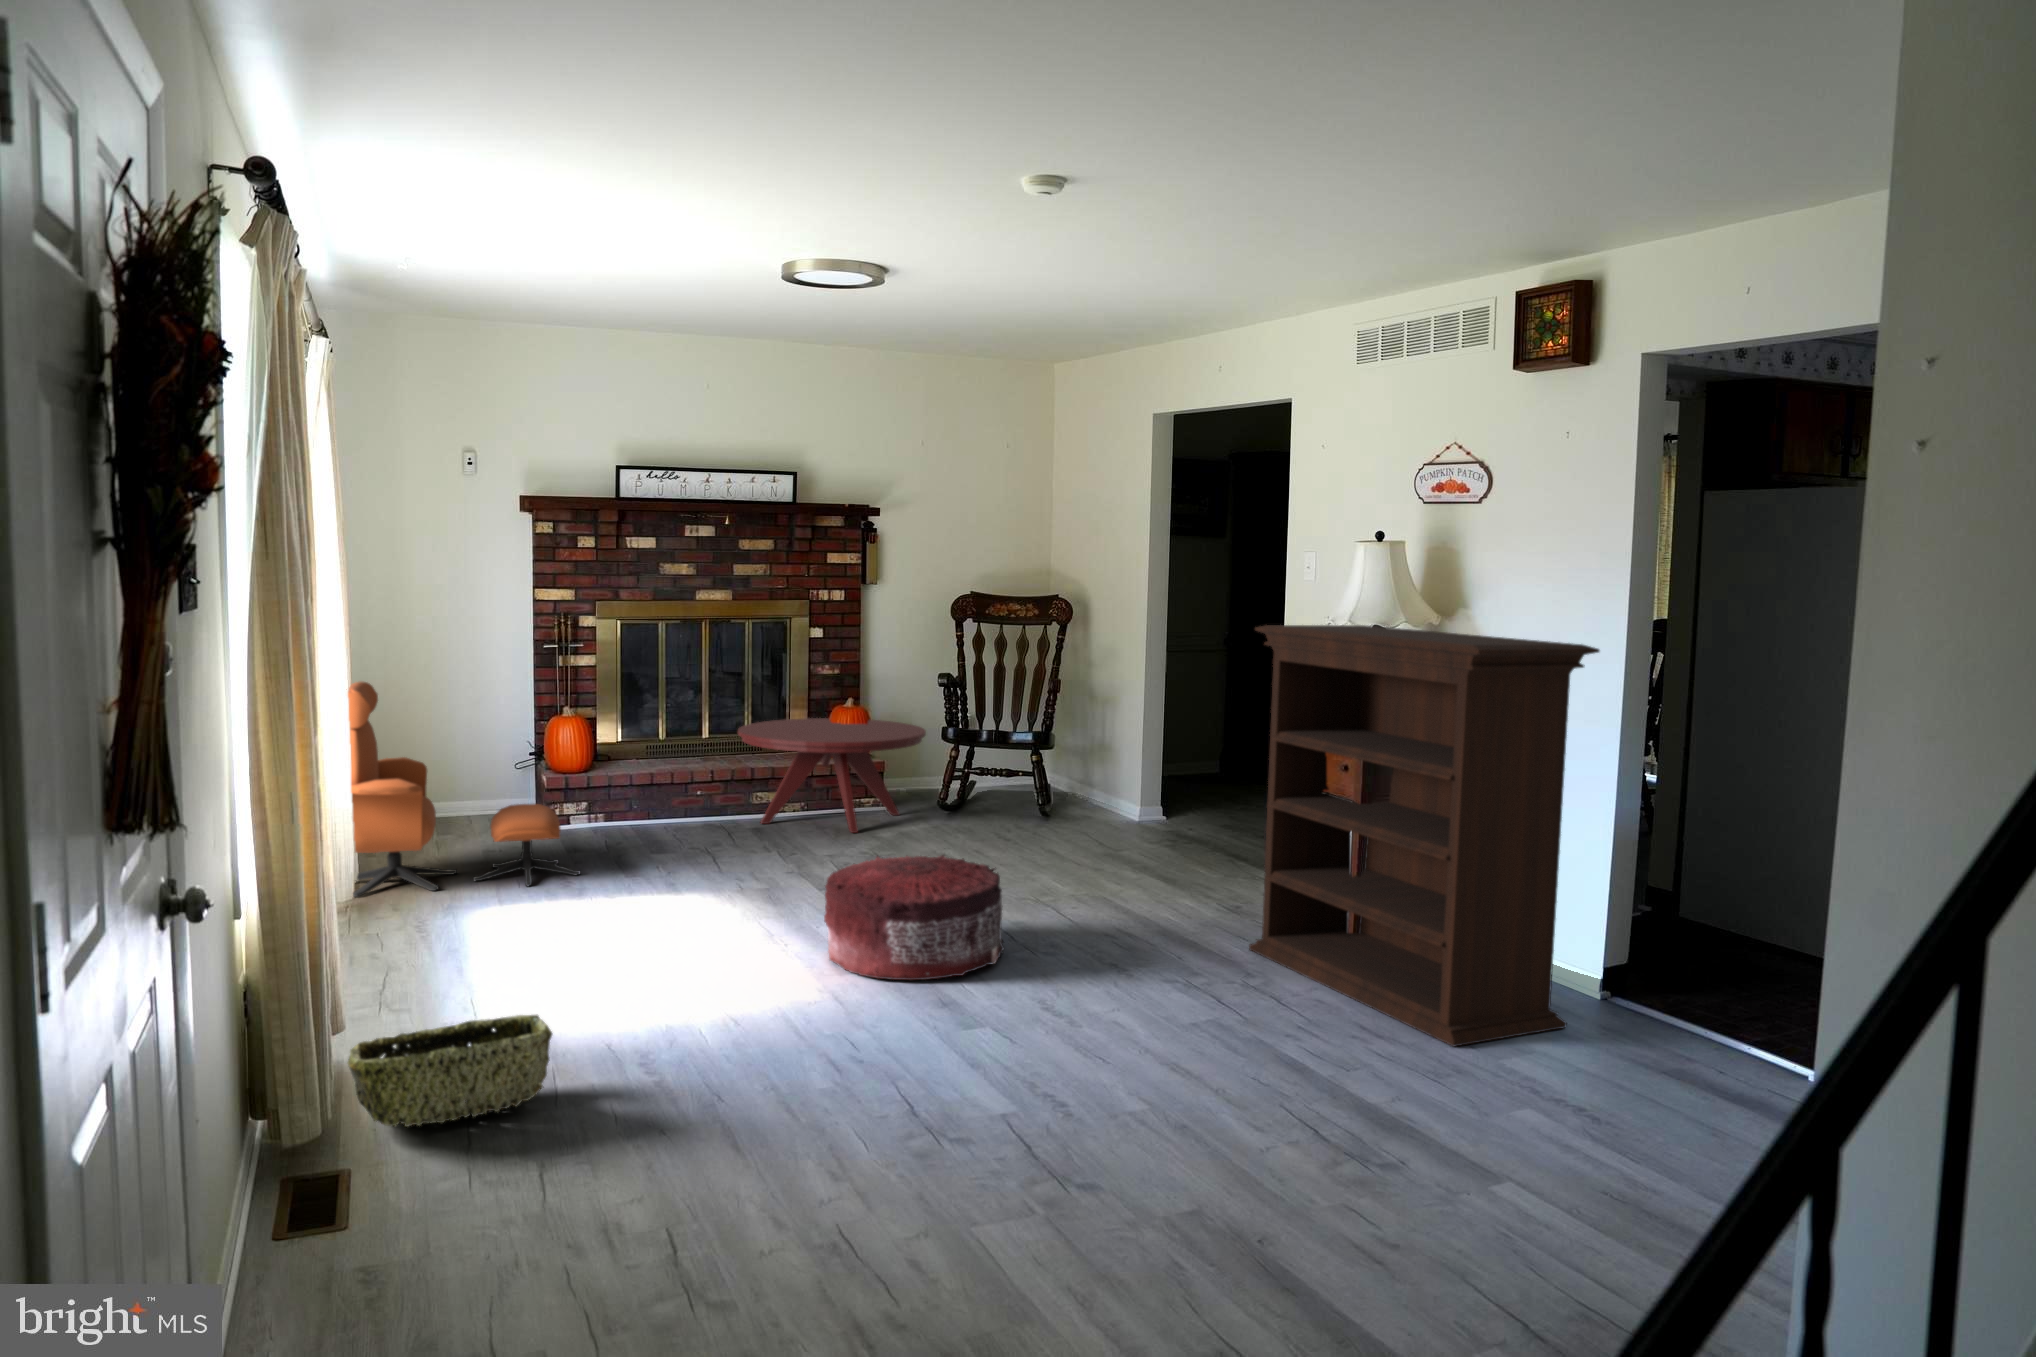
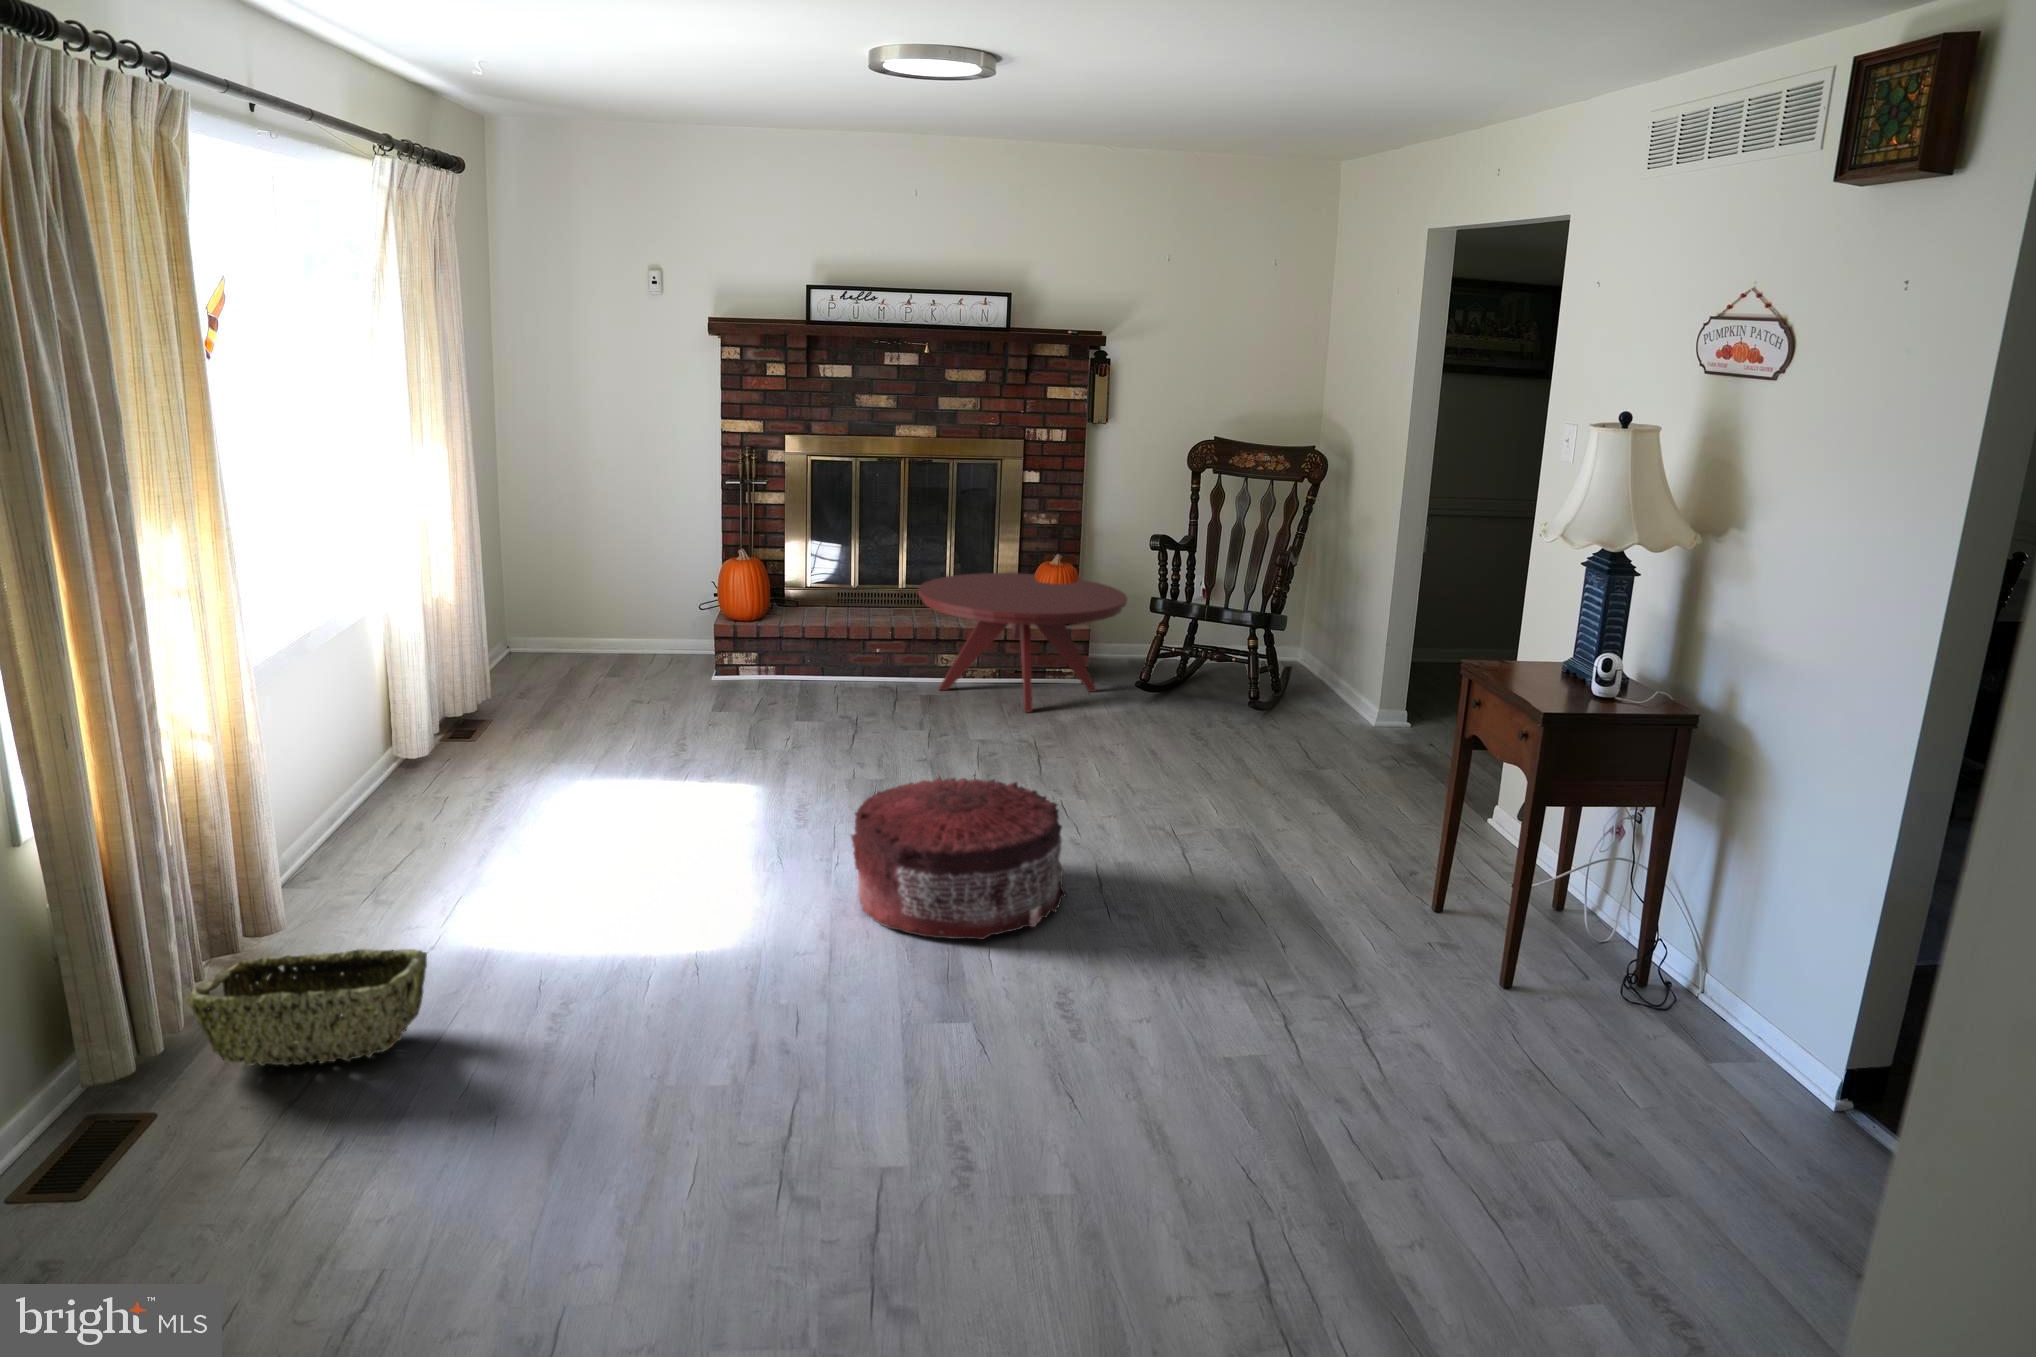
bookshelf: present [1249,625,1600,1046] -> none [1372,540,1856,1162]
lounge chair: present [348,682,580,897] -> none [460,523,705,750]

